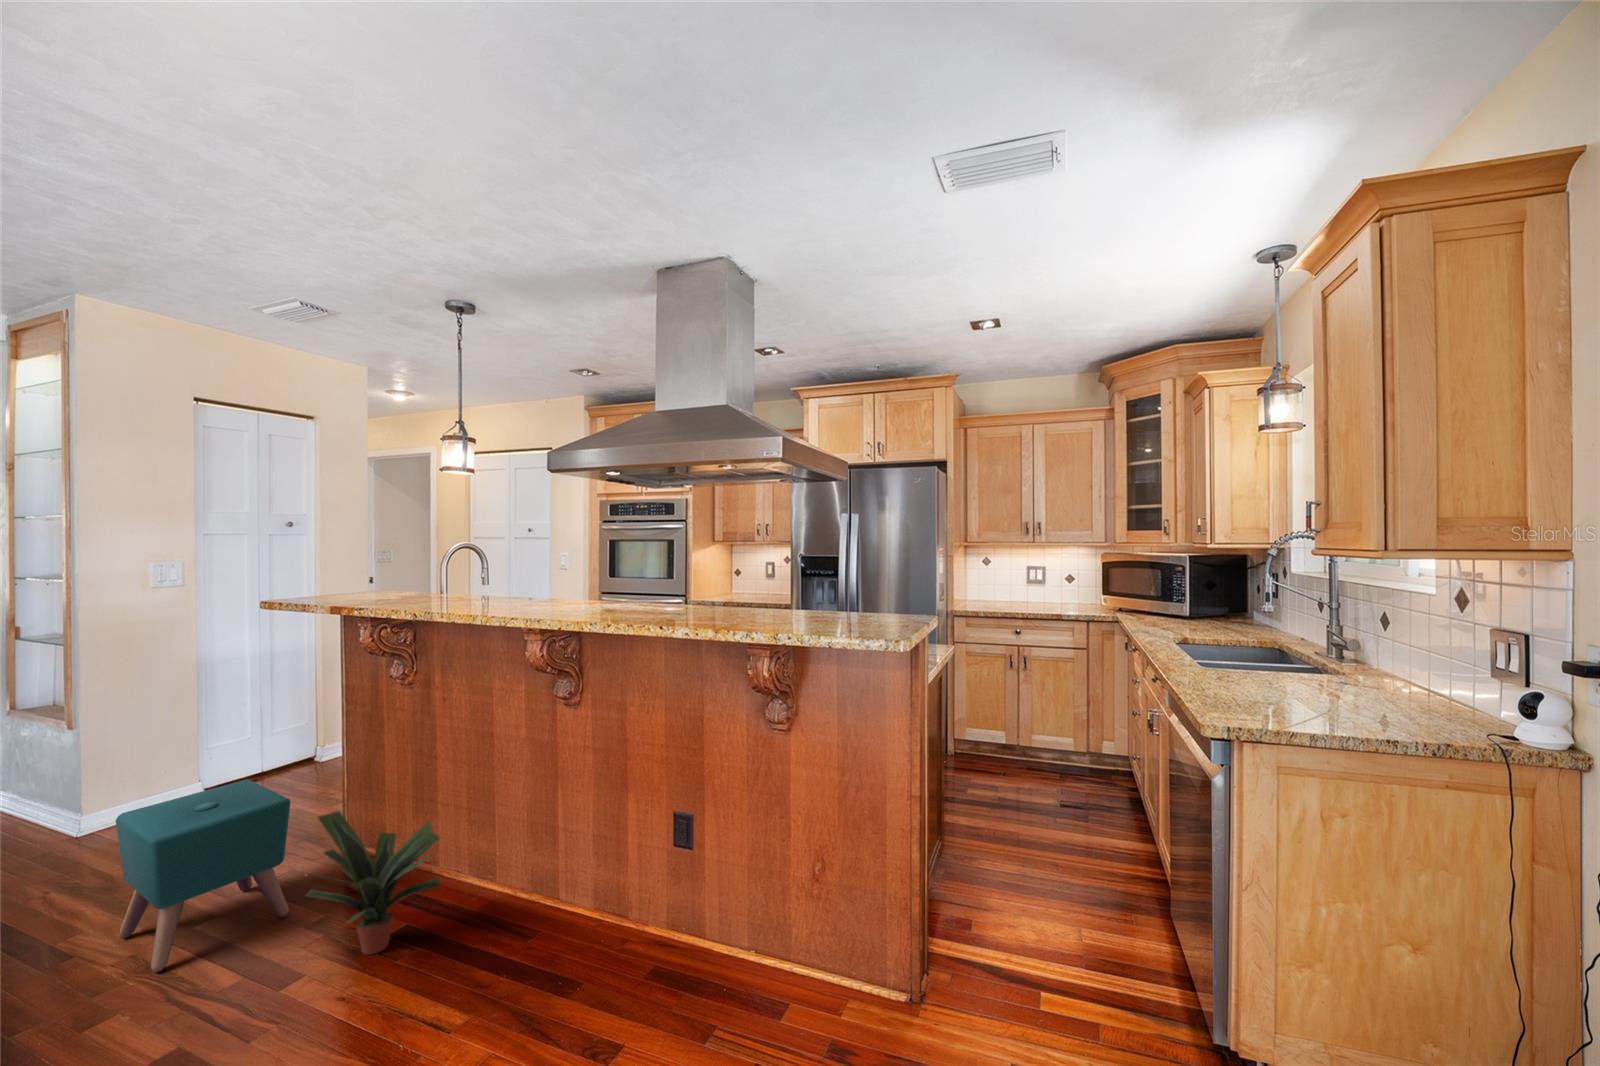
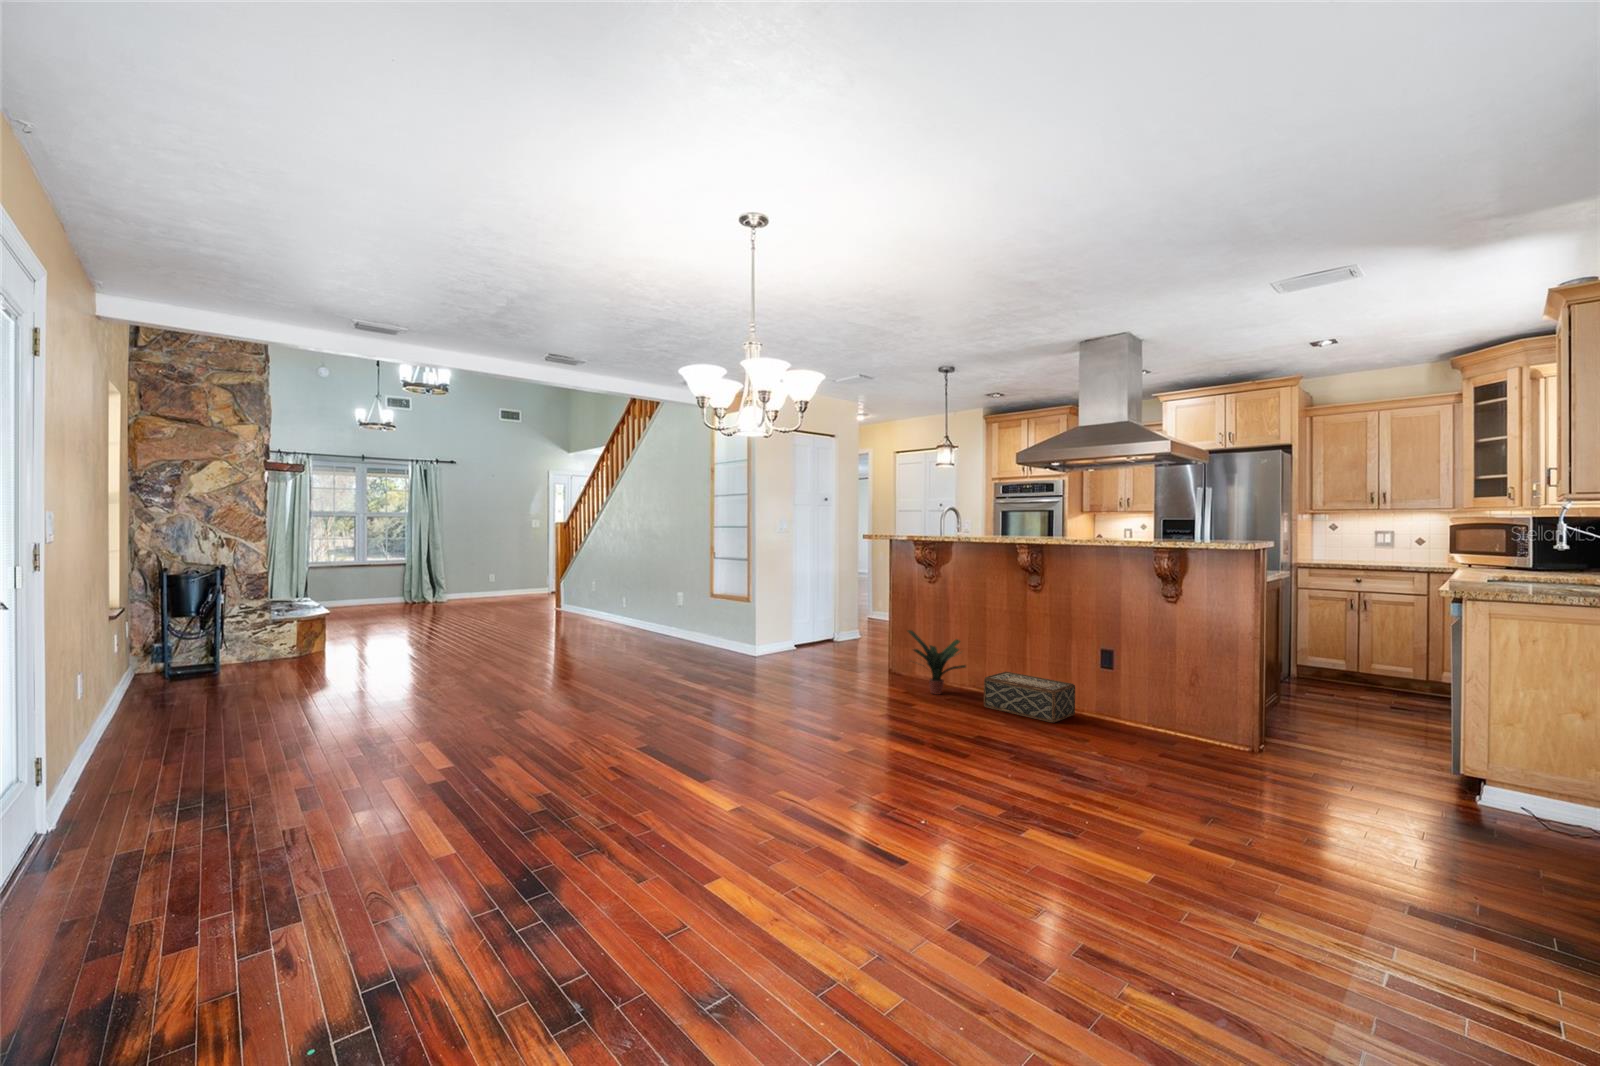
ottoman: present [116,780,291,972] -> none [820,618,887,687]
woven basket: none [450,884,636,1036] -> present [984,672,1075,723]

